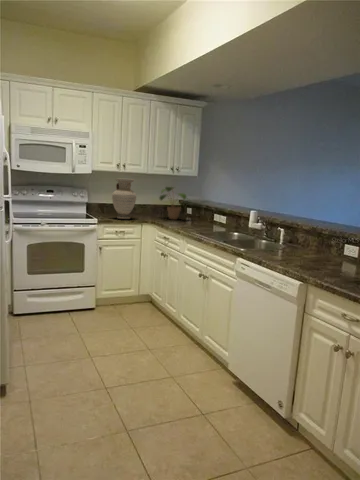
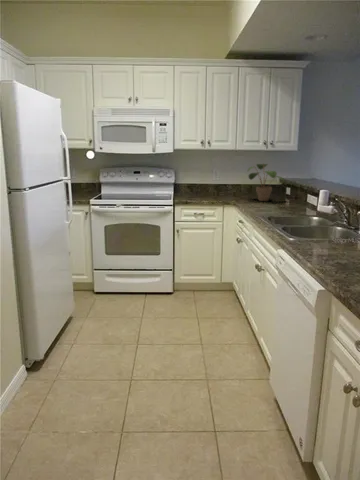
vase: present [112,178,136,219] -> none [193,157,219,200]

